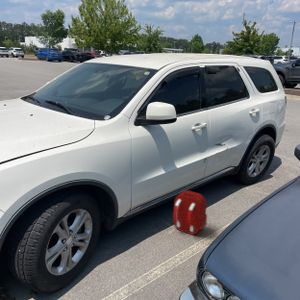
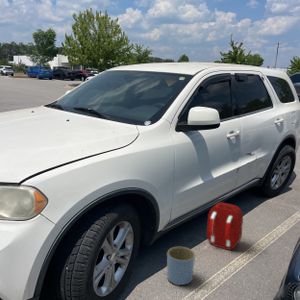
planter: none [126,232,152,268] -> present [167,247,195,285]

